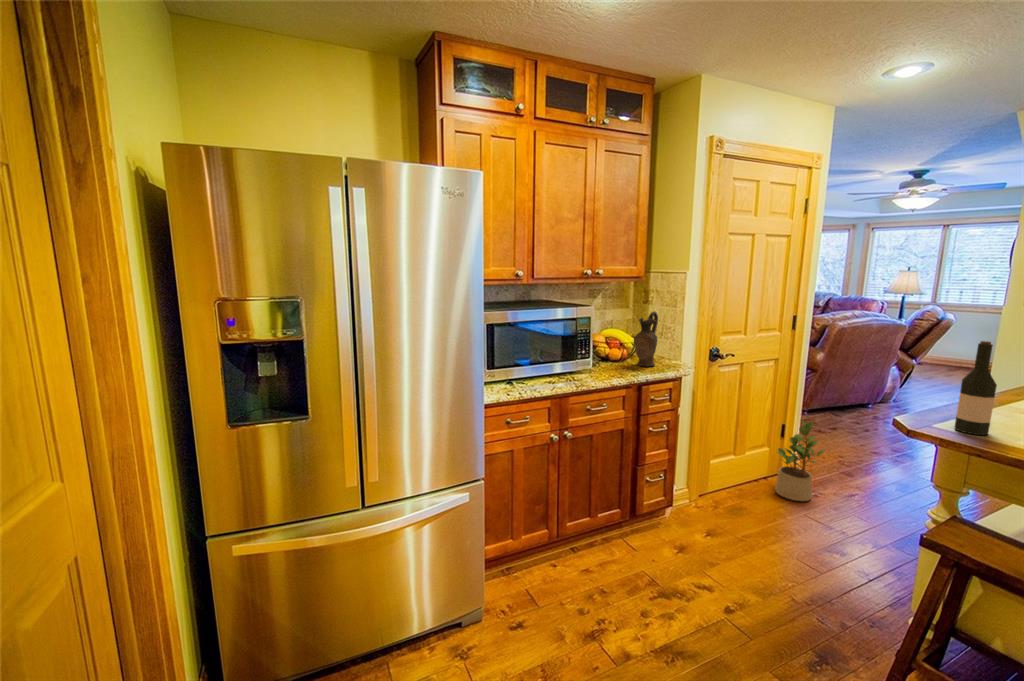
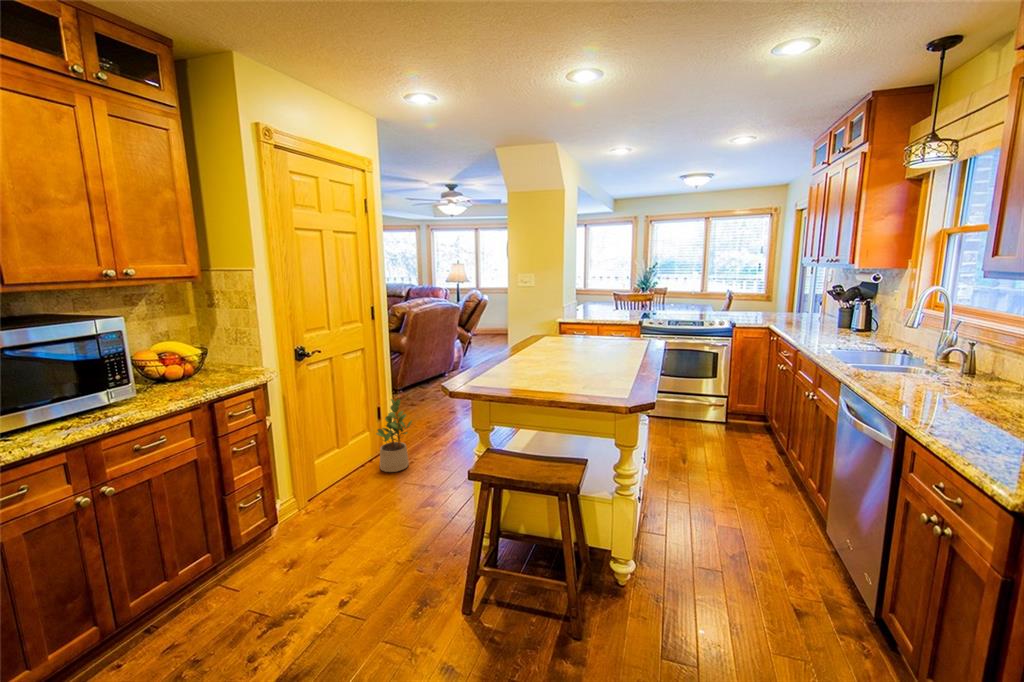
ceramic pitcher: present [634,312,658,366] -> none [197,315,231,380]
wine bottle: present [955,341,997,435] -> none [477,315,495,385]

